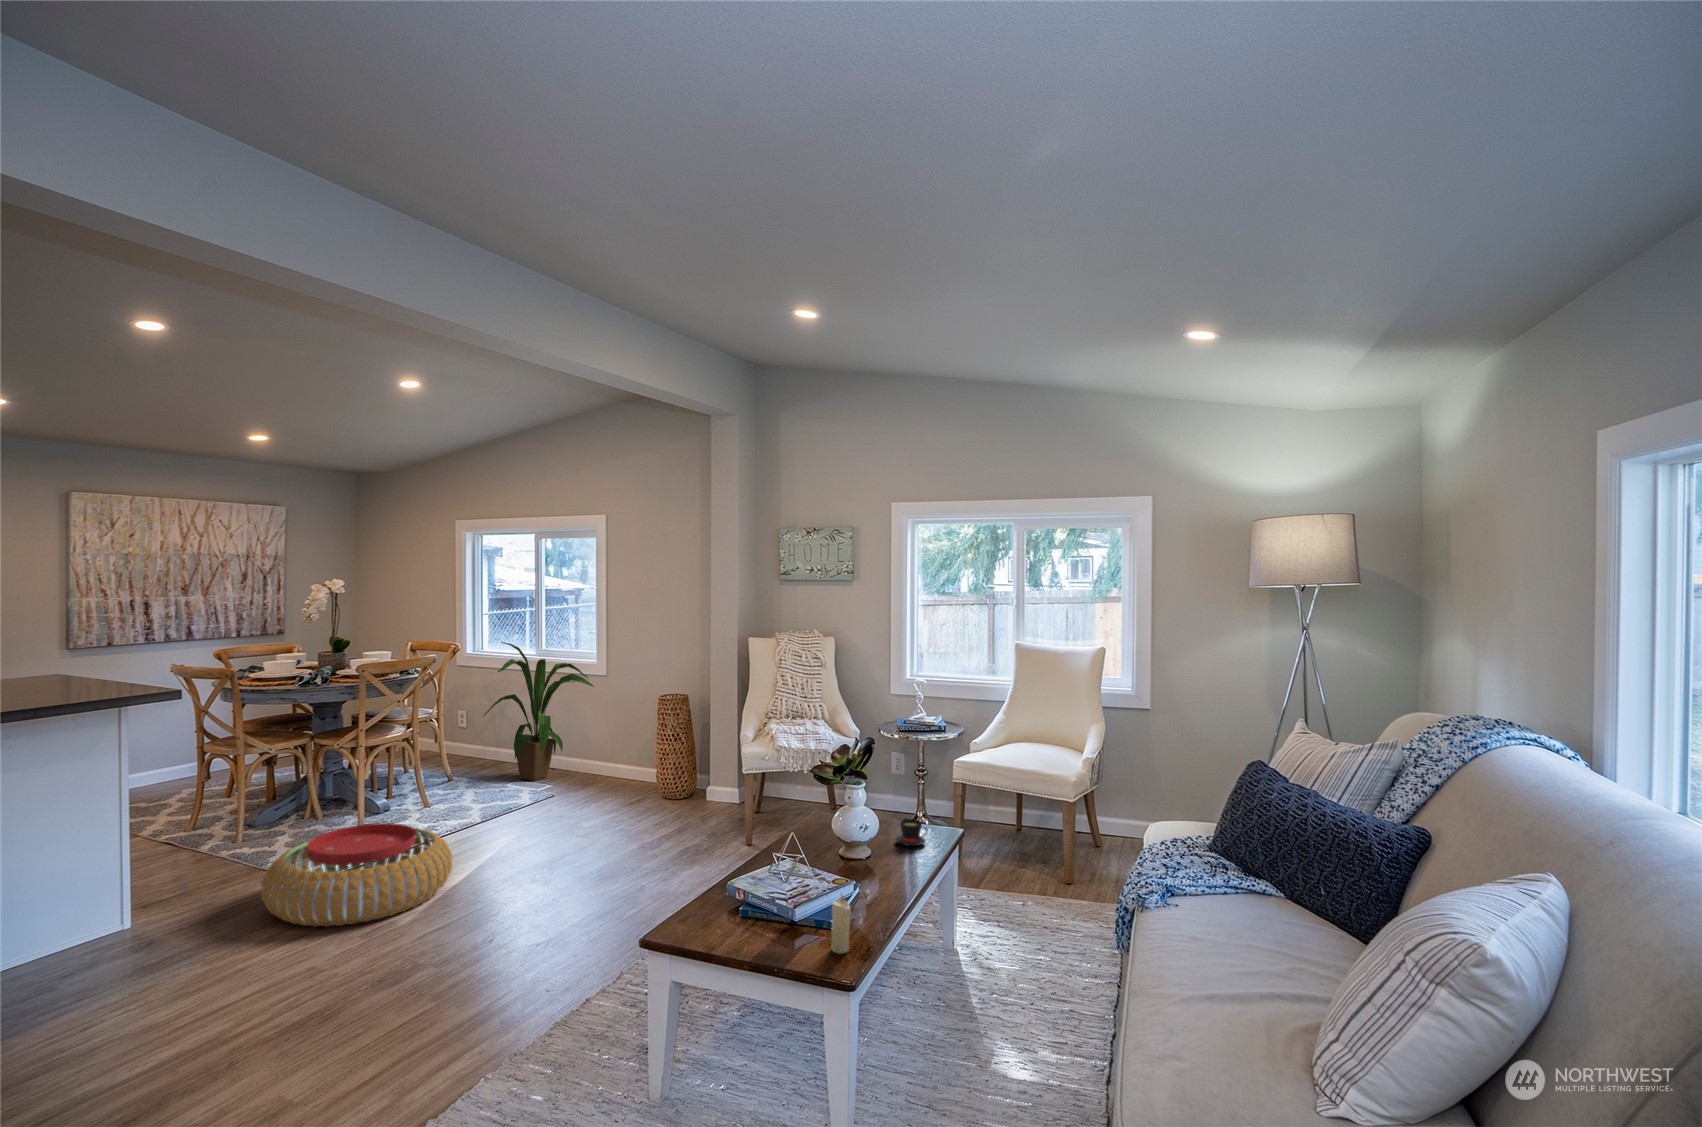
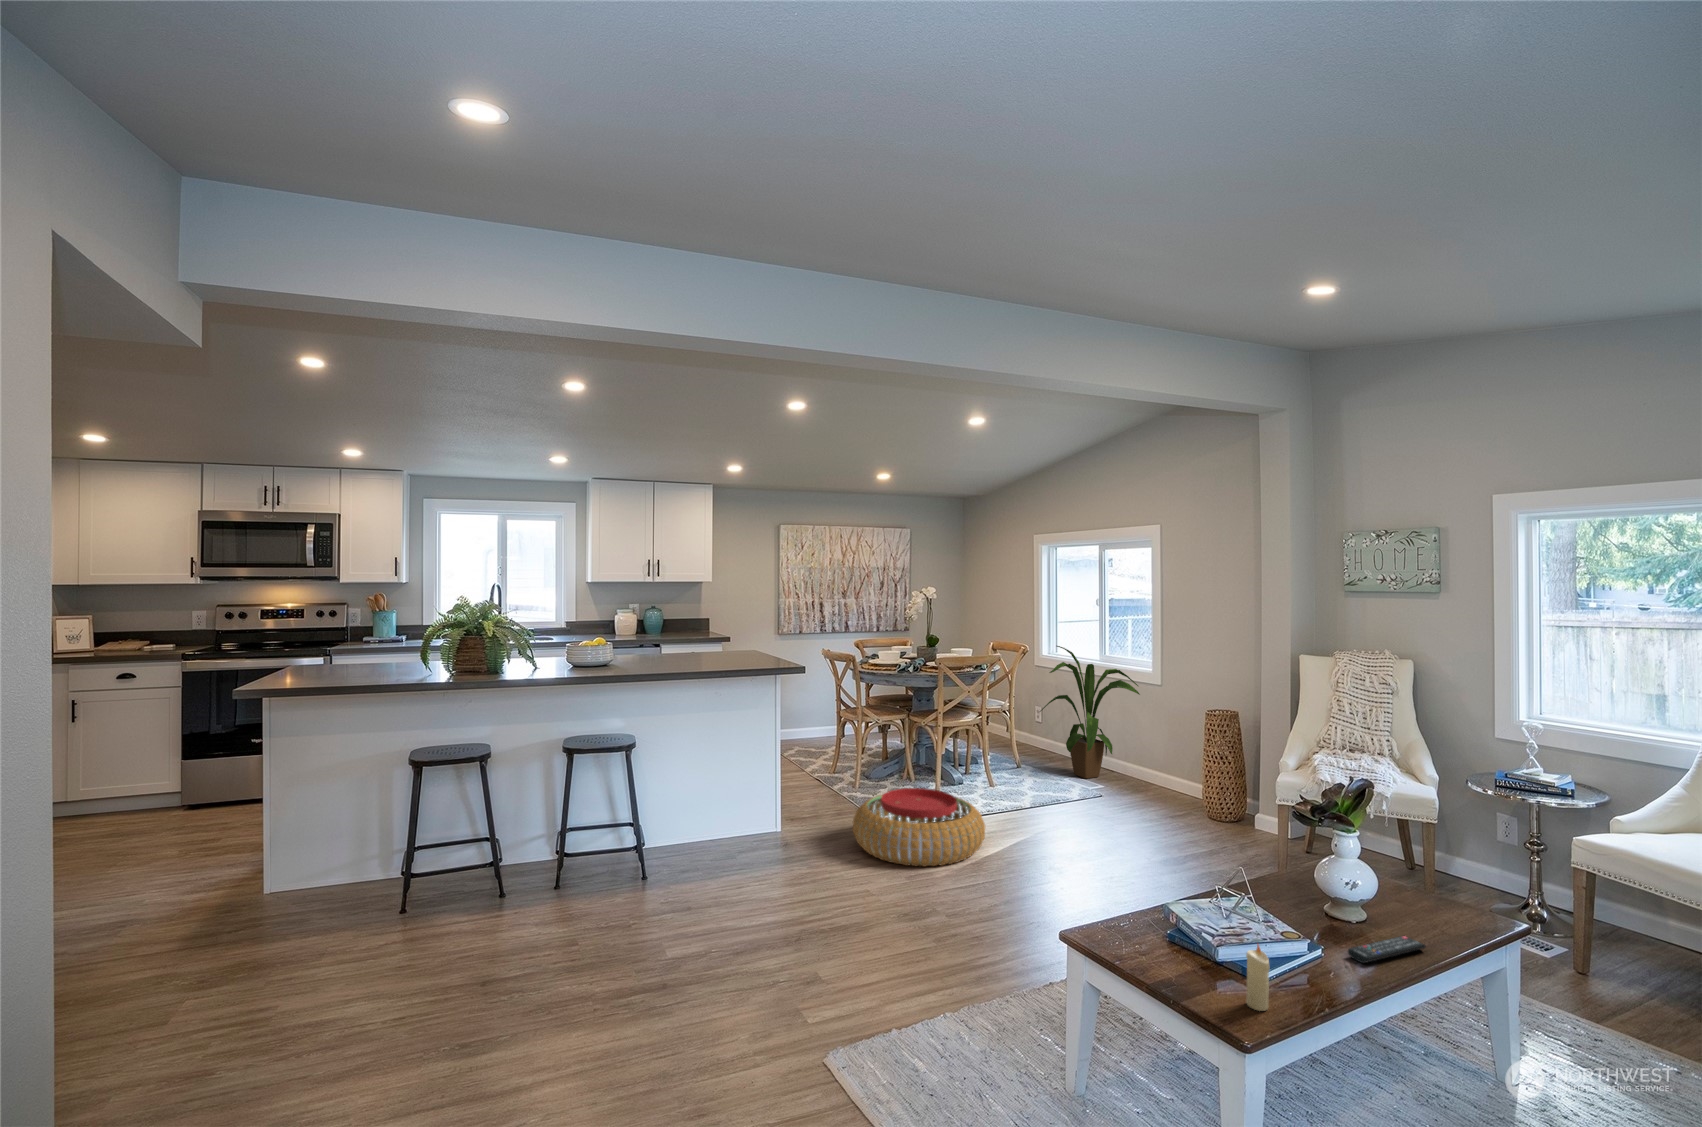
teacup: present [896,819,928,846] -> none [1414,892,1461,929]
remote control: none [874,858,916,888] -> present [1348,936,1426,963]

